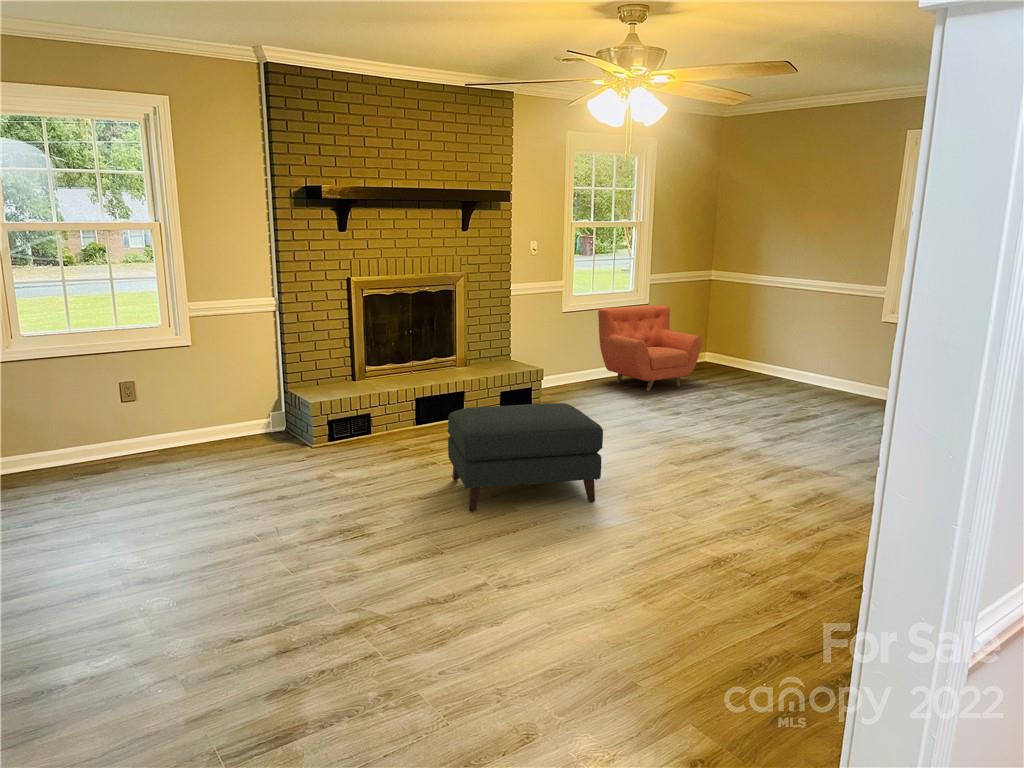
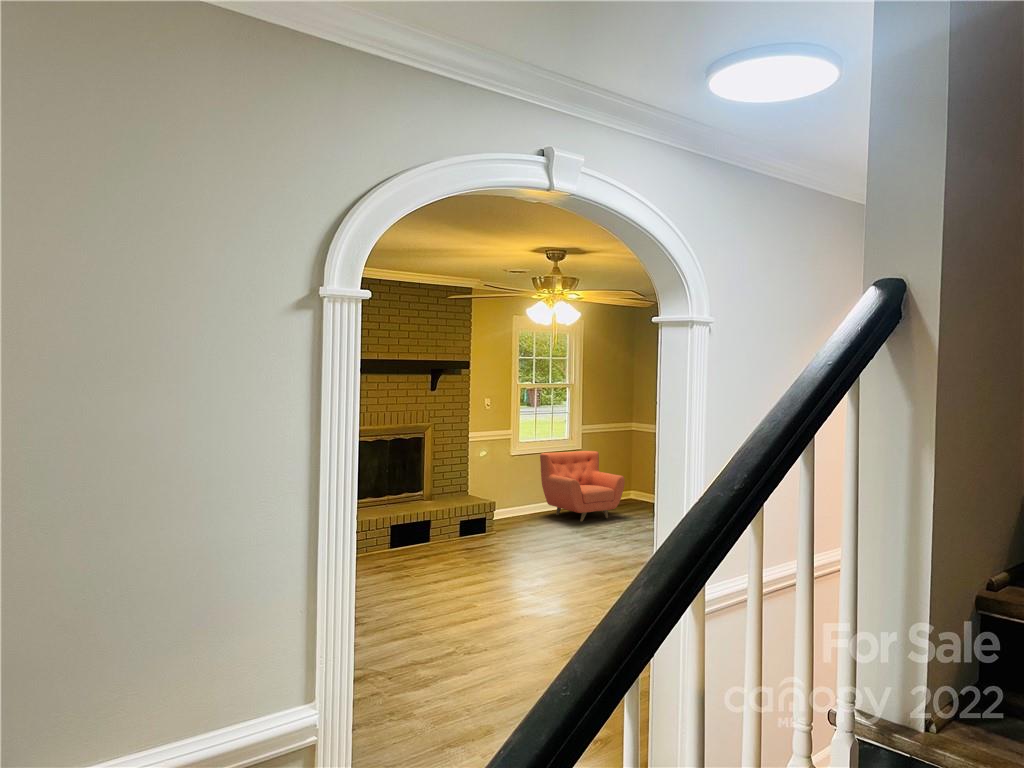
ottoman: present [448,403,603,512] -> none [422,525,541,608]

